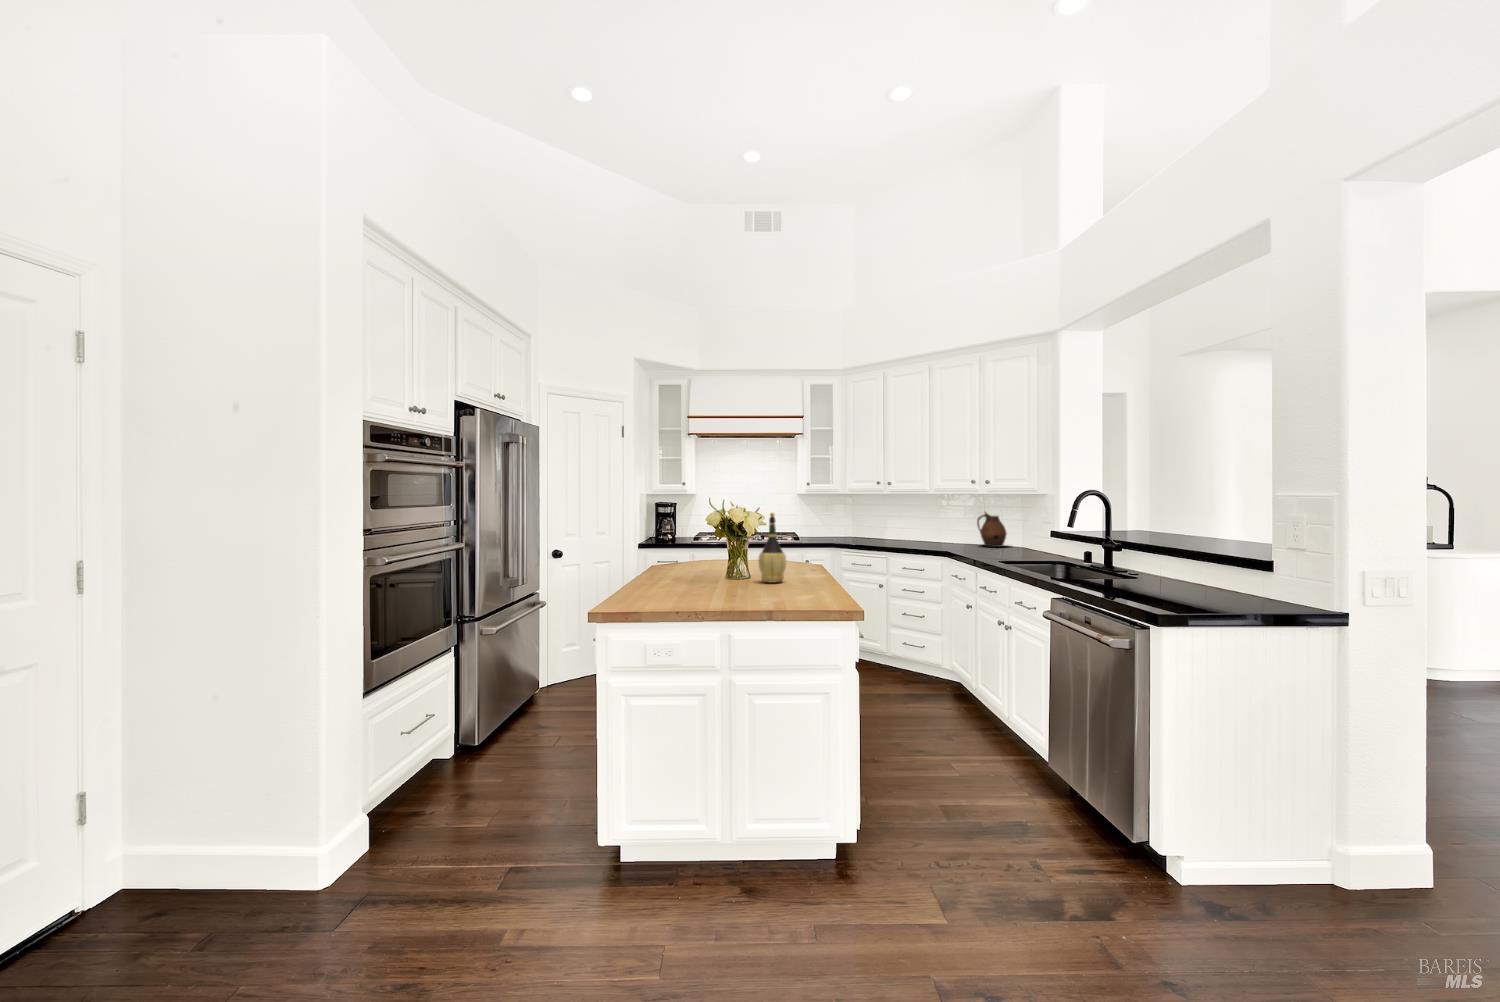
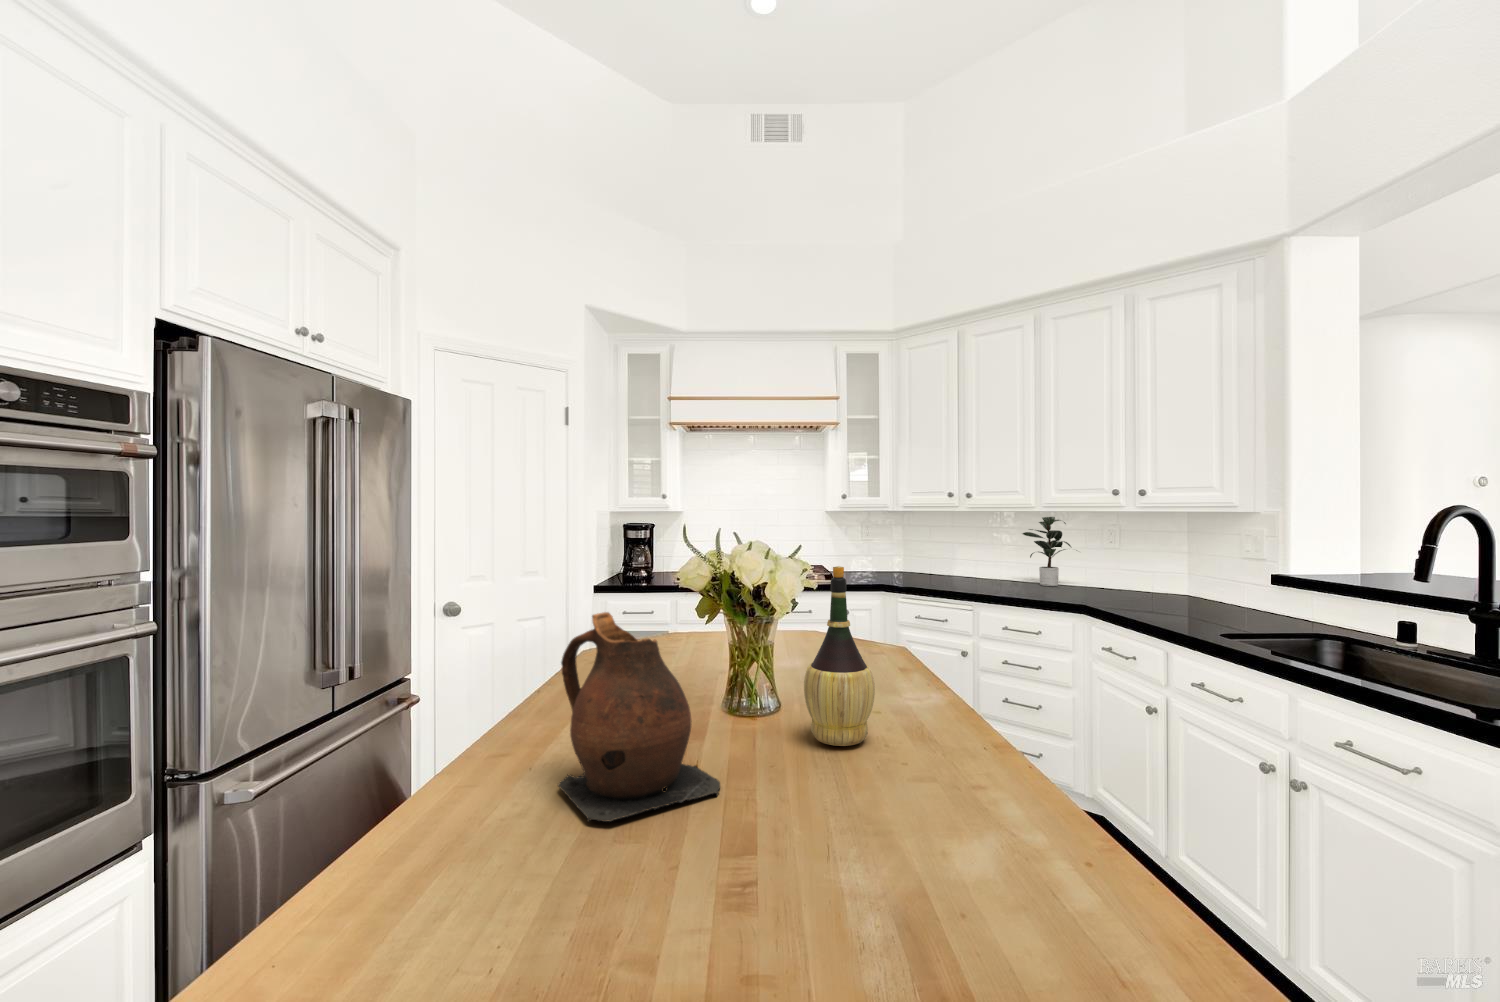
potted plant: none [920,497,964,544] -> present [1023,517,1071,586]
ceramic pitcher: present [977,512,1007,547] -> present [558,612,720,822]

